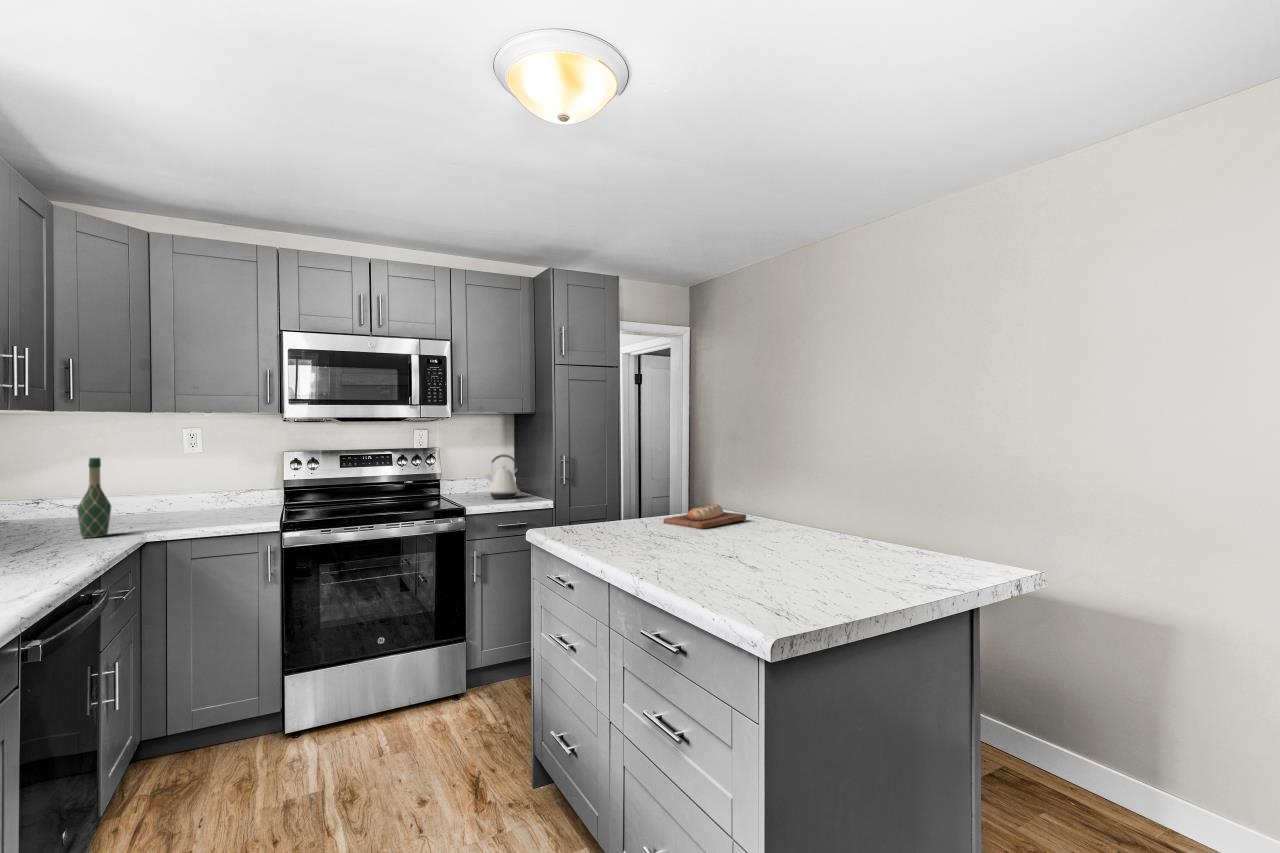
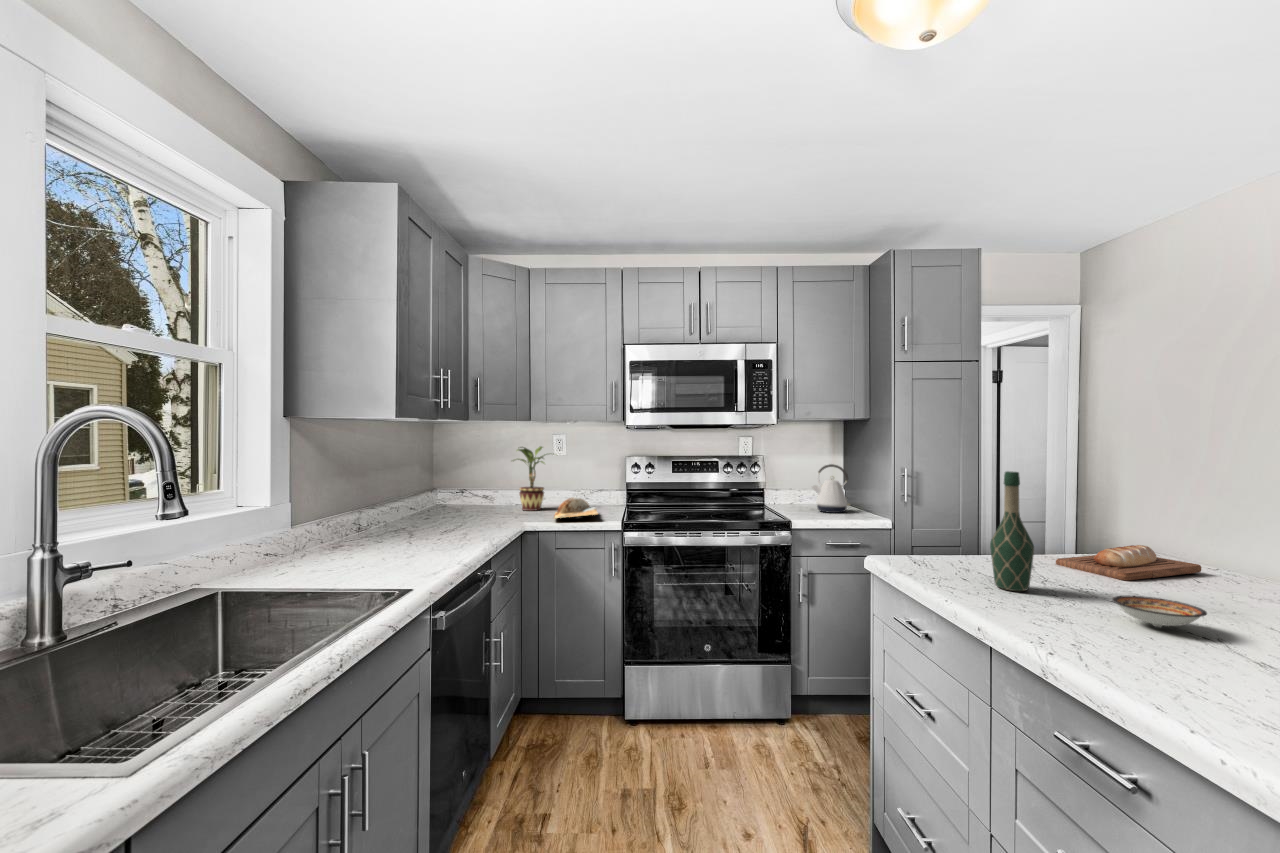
potted plant: none [115,443,189,521] -> present [513,446,547,511]
wine bottle: present [77,458,111,538] -> present [990,471,1034,591]
chopping board: none [186,500,249,526] -> present [554,497,598,518]
ceramic bowl: none [685,535,733,554] -> present [1112,596,1207,627]

